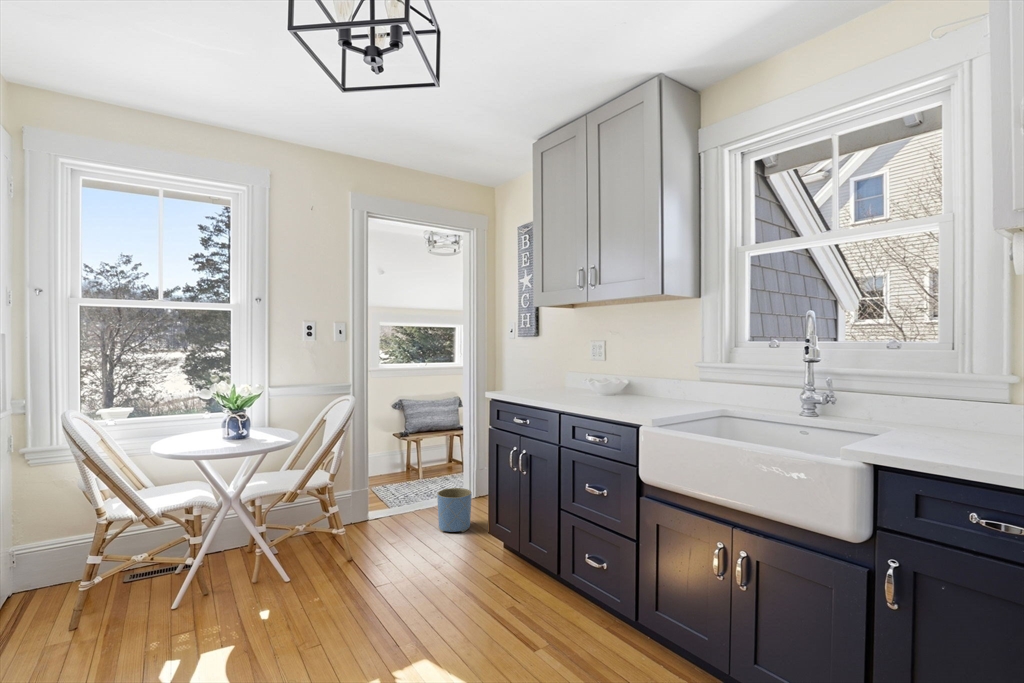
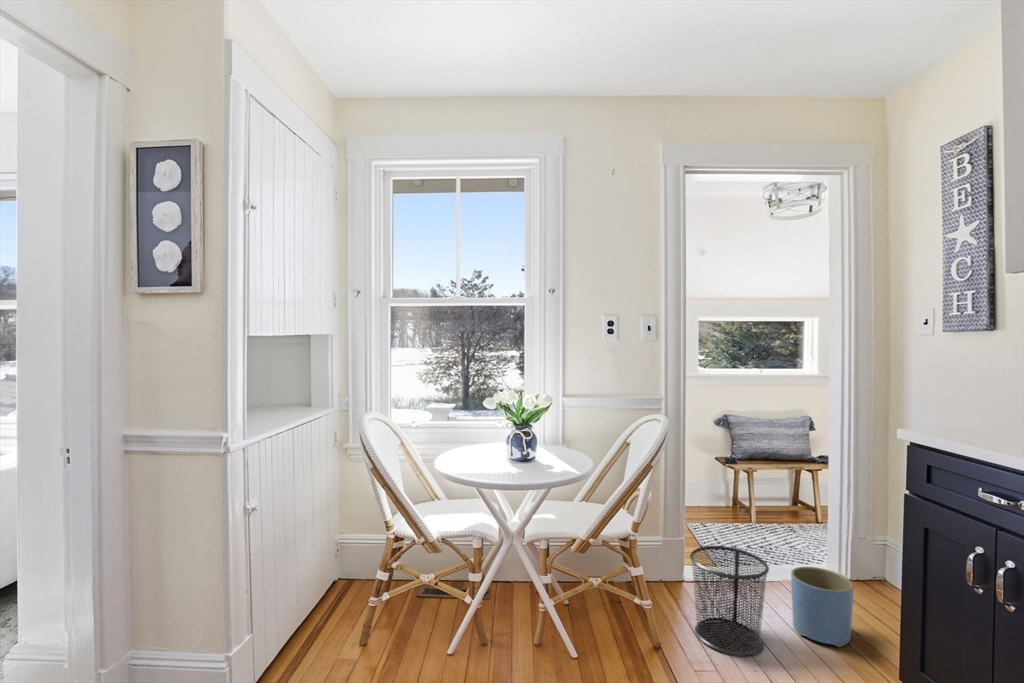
waste bin: none [372,484,423,552] -> present [690,546,769,655]

